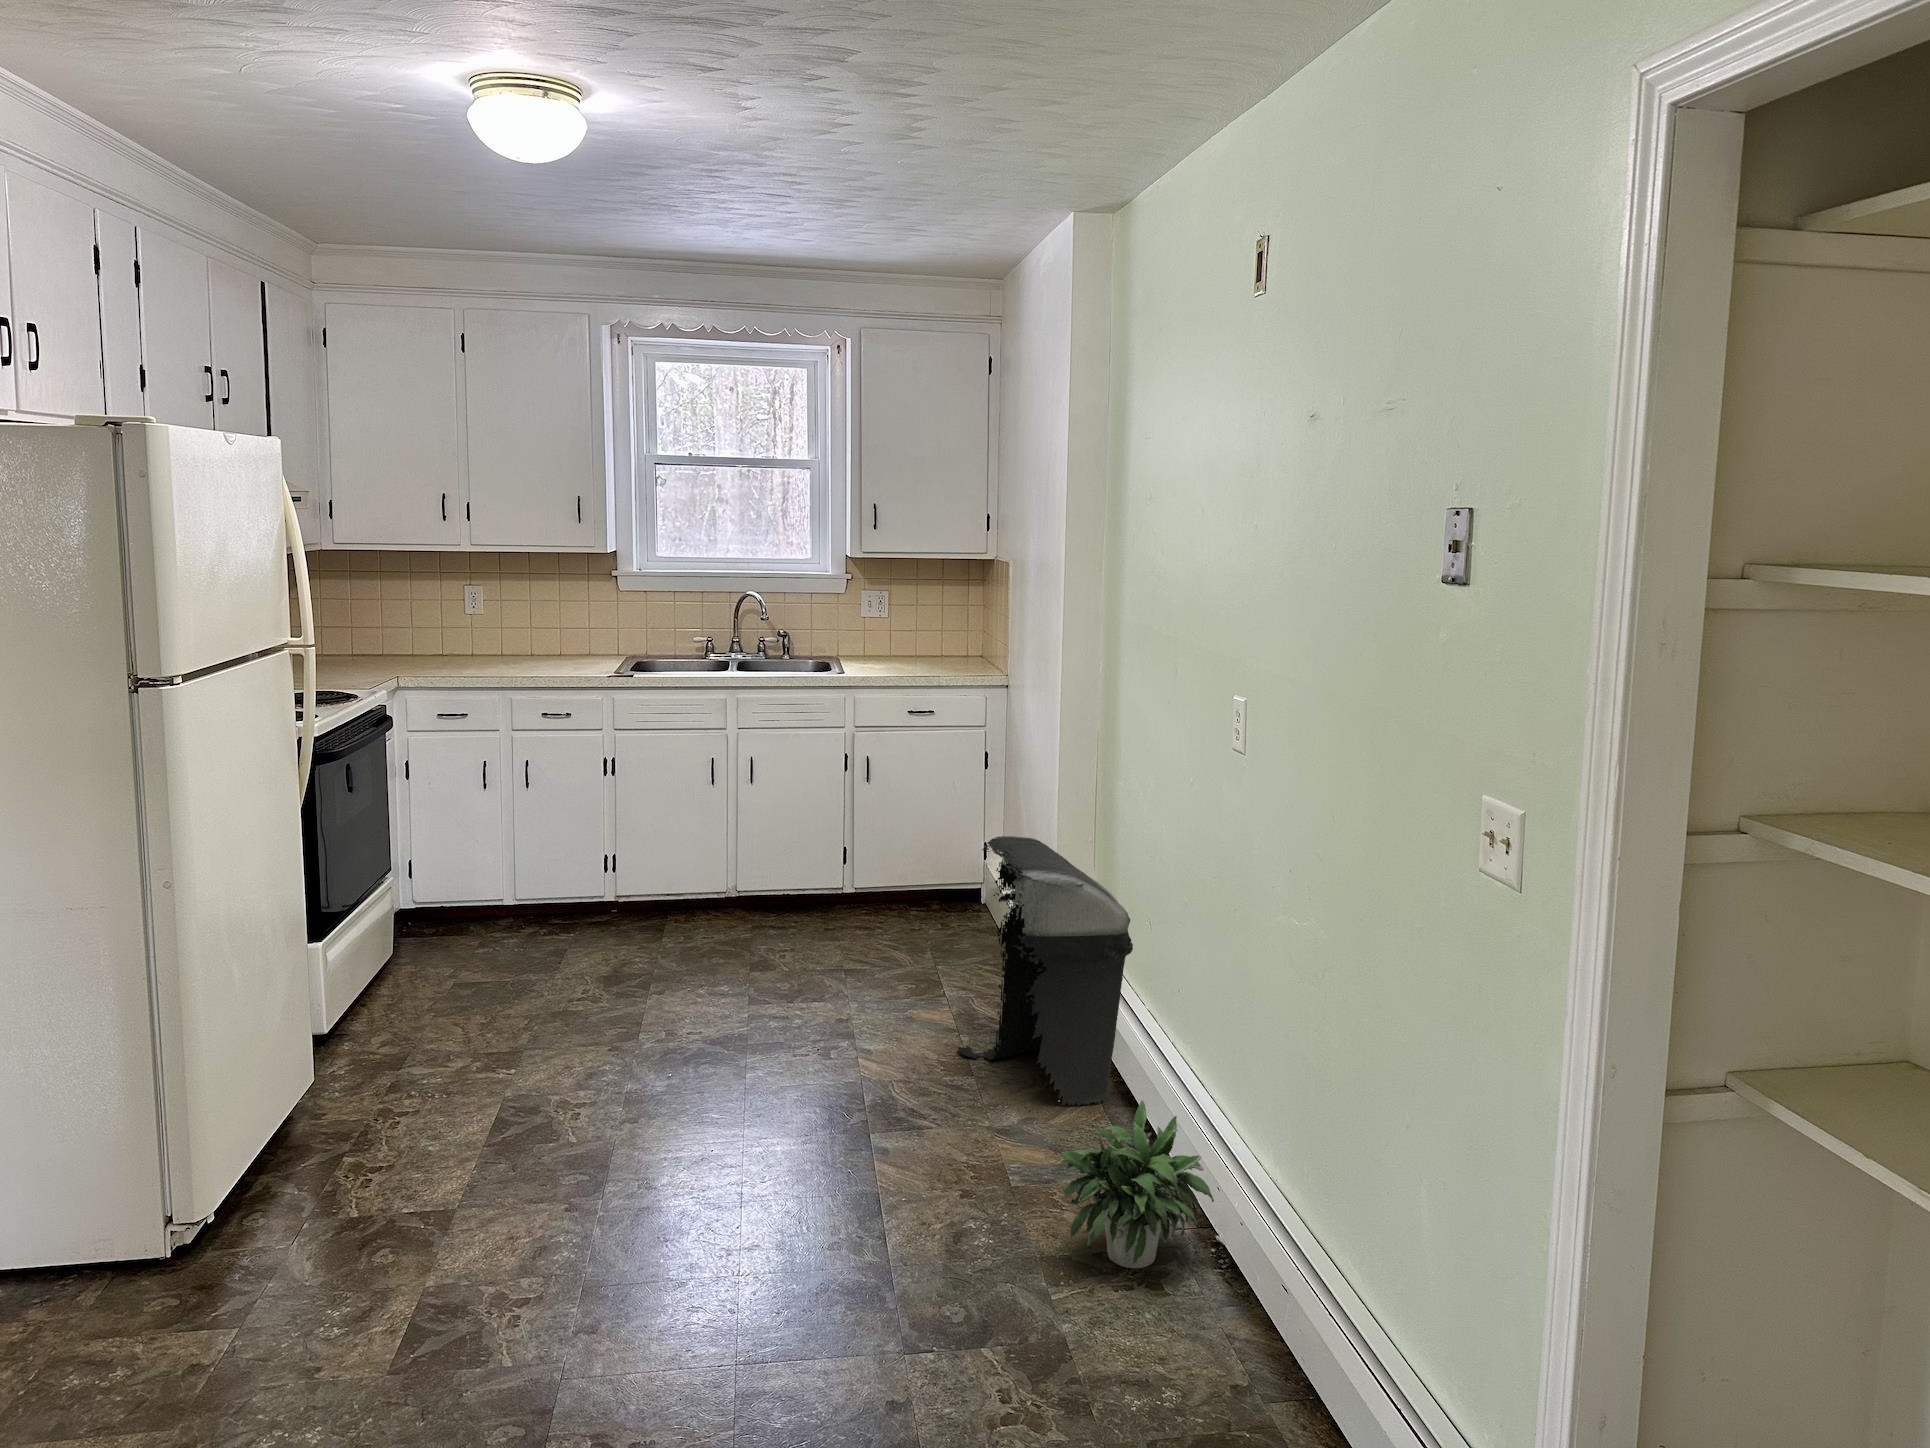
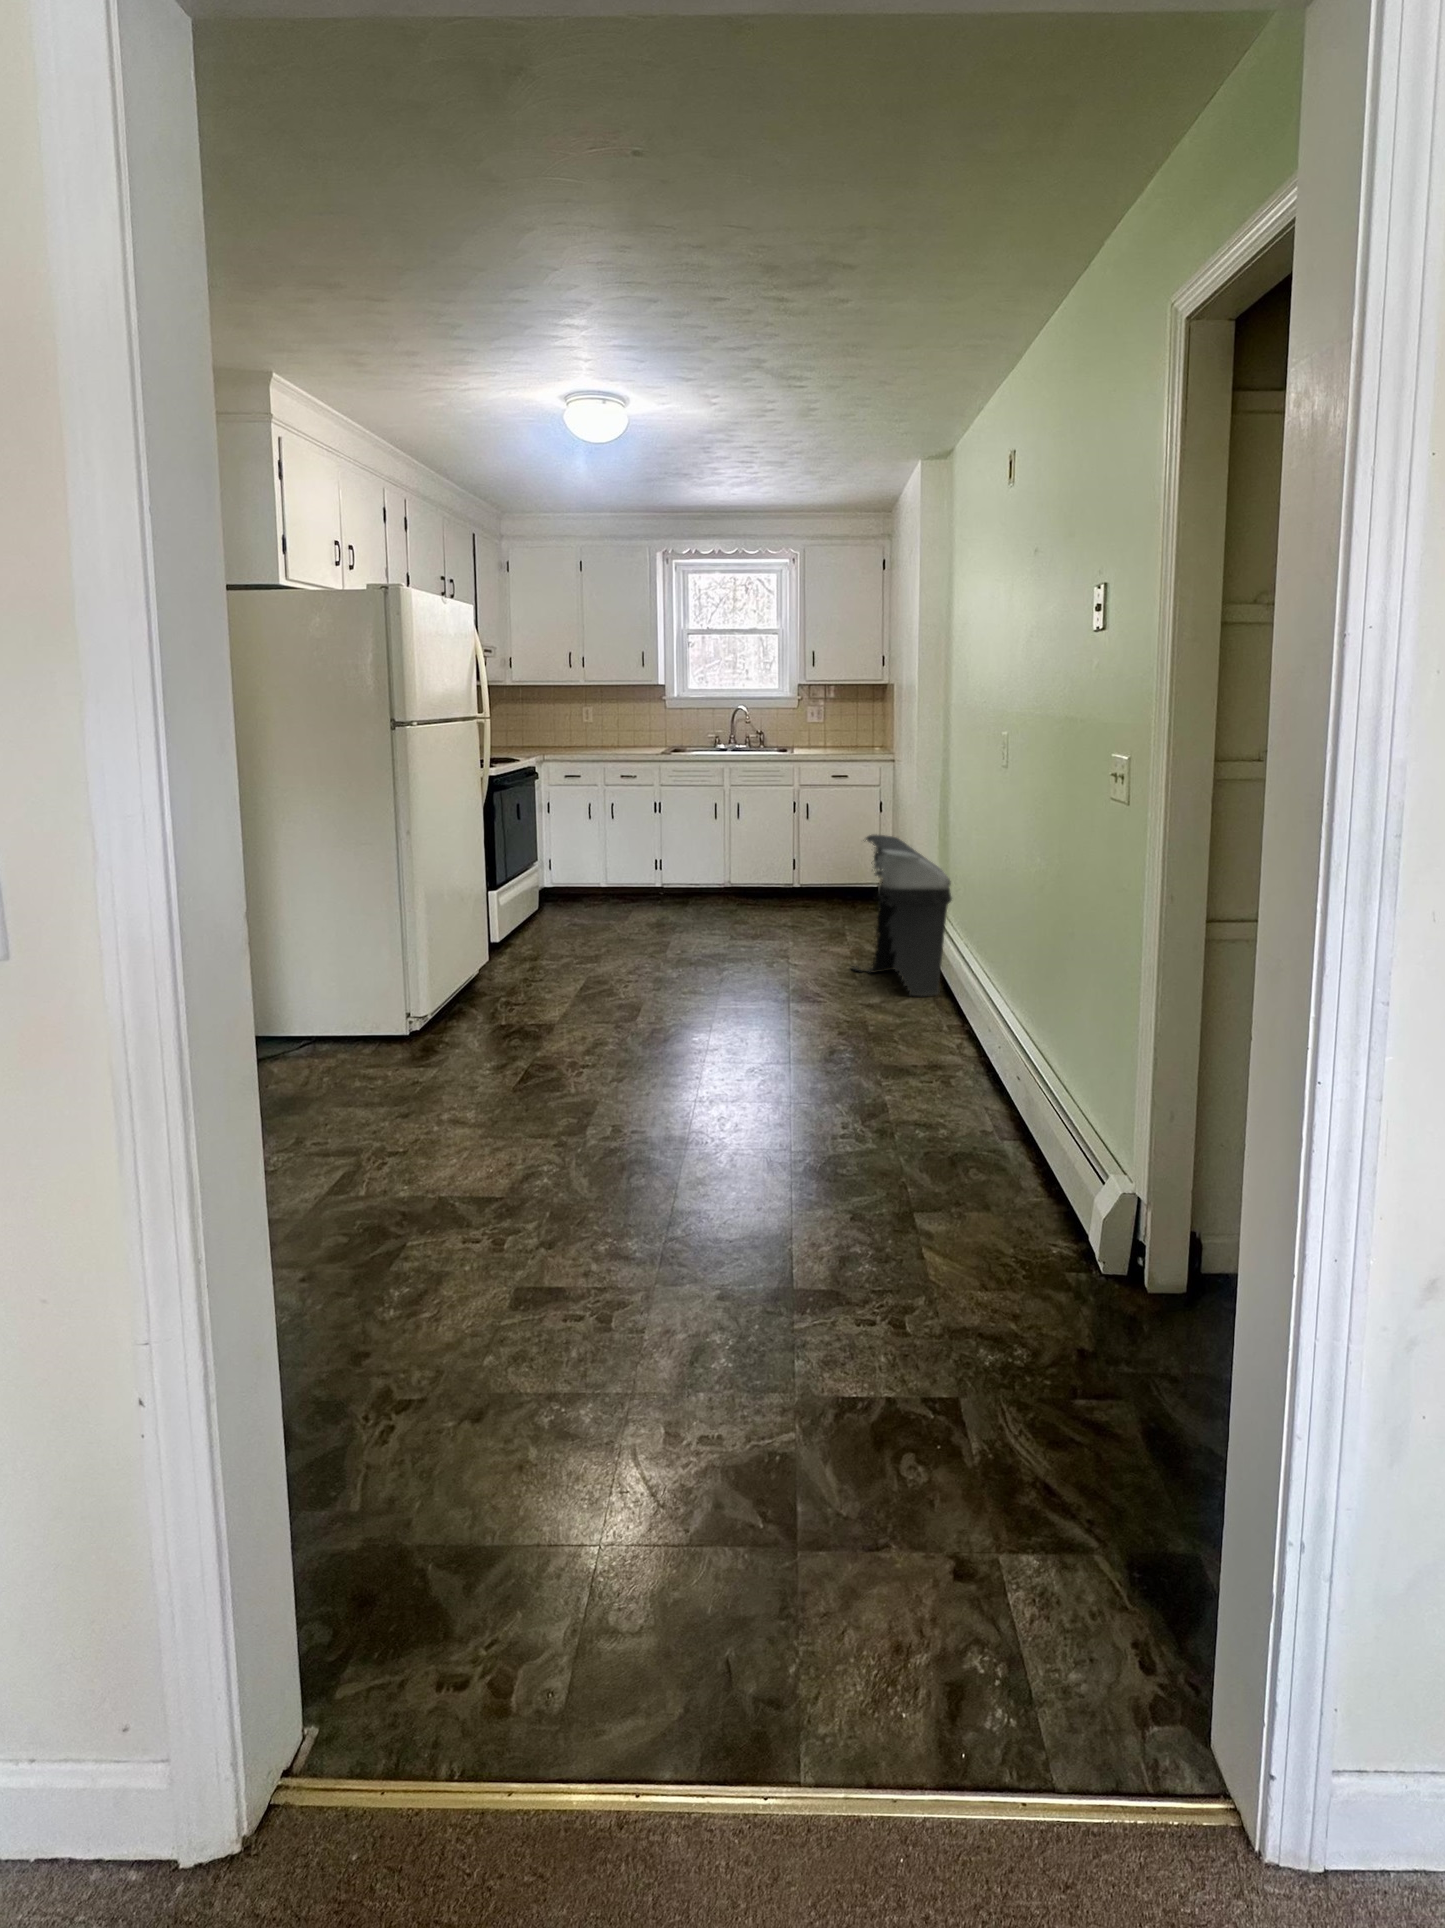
potted plant: present [1061,1100,1226,1268] -> none [891,977,995,1074]

